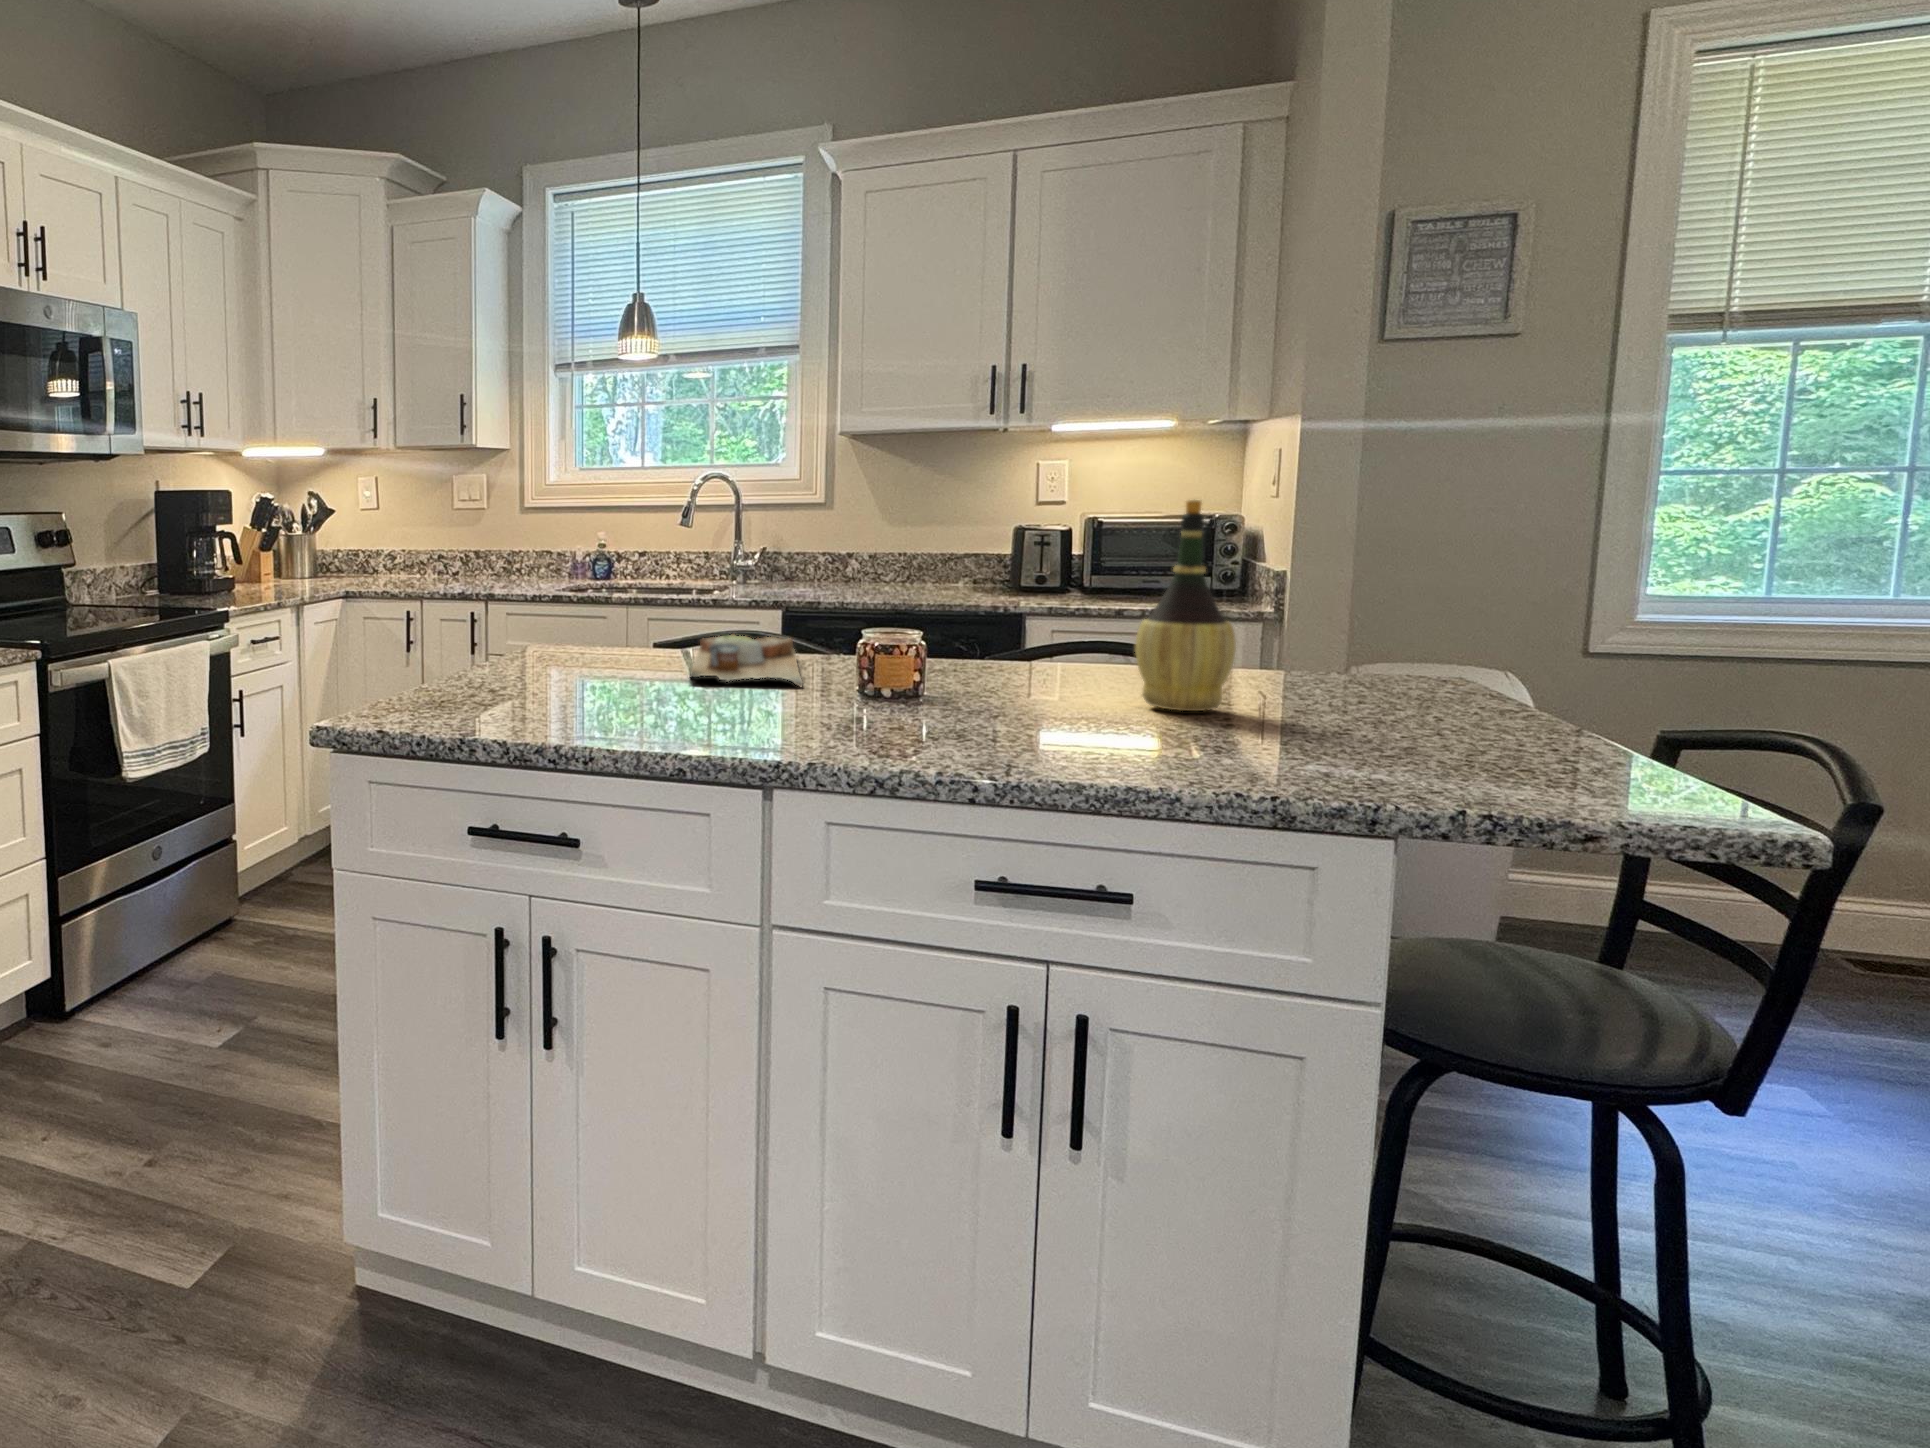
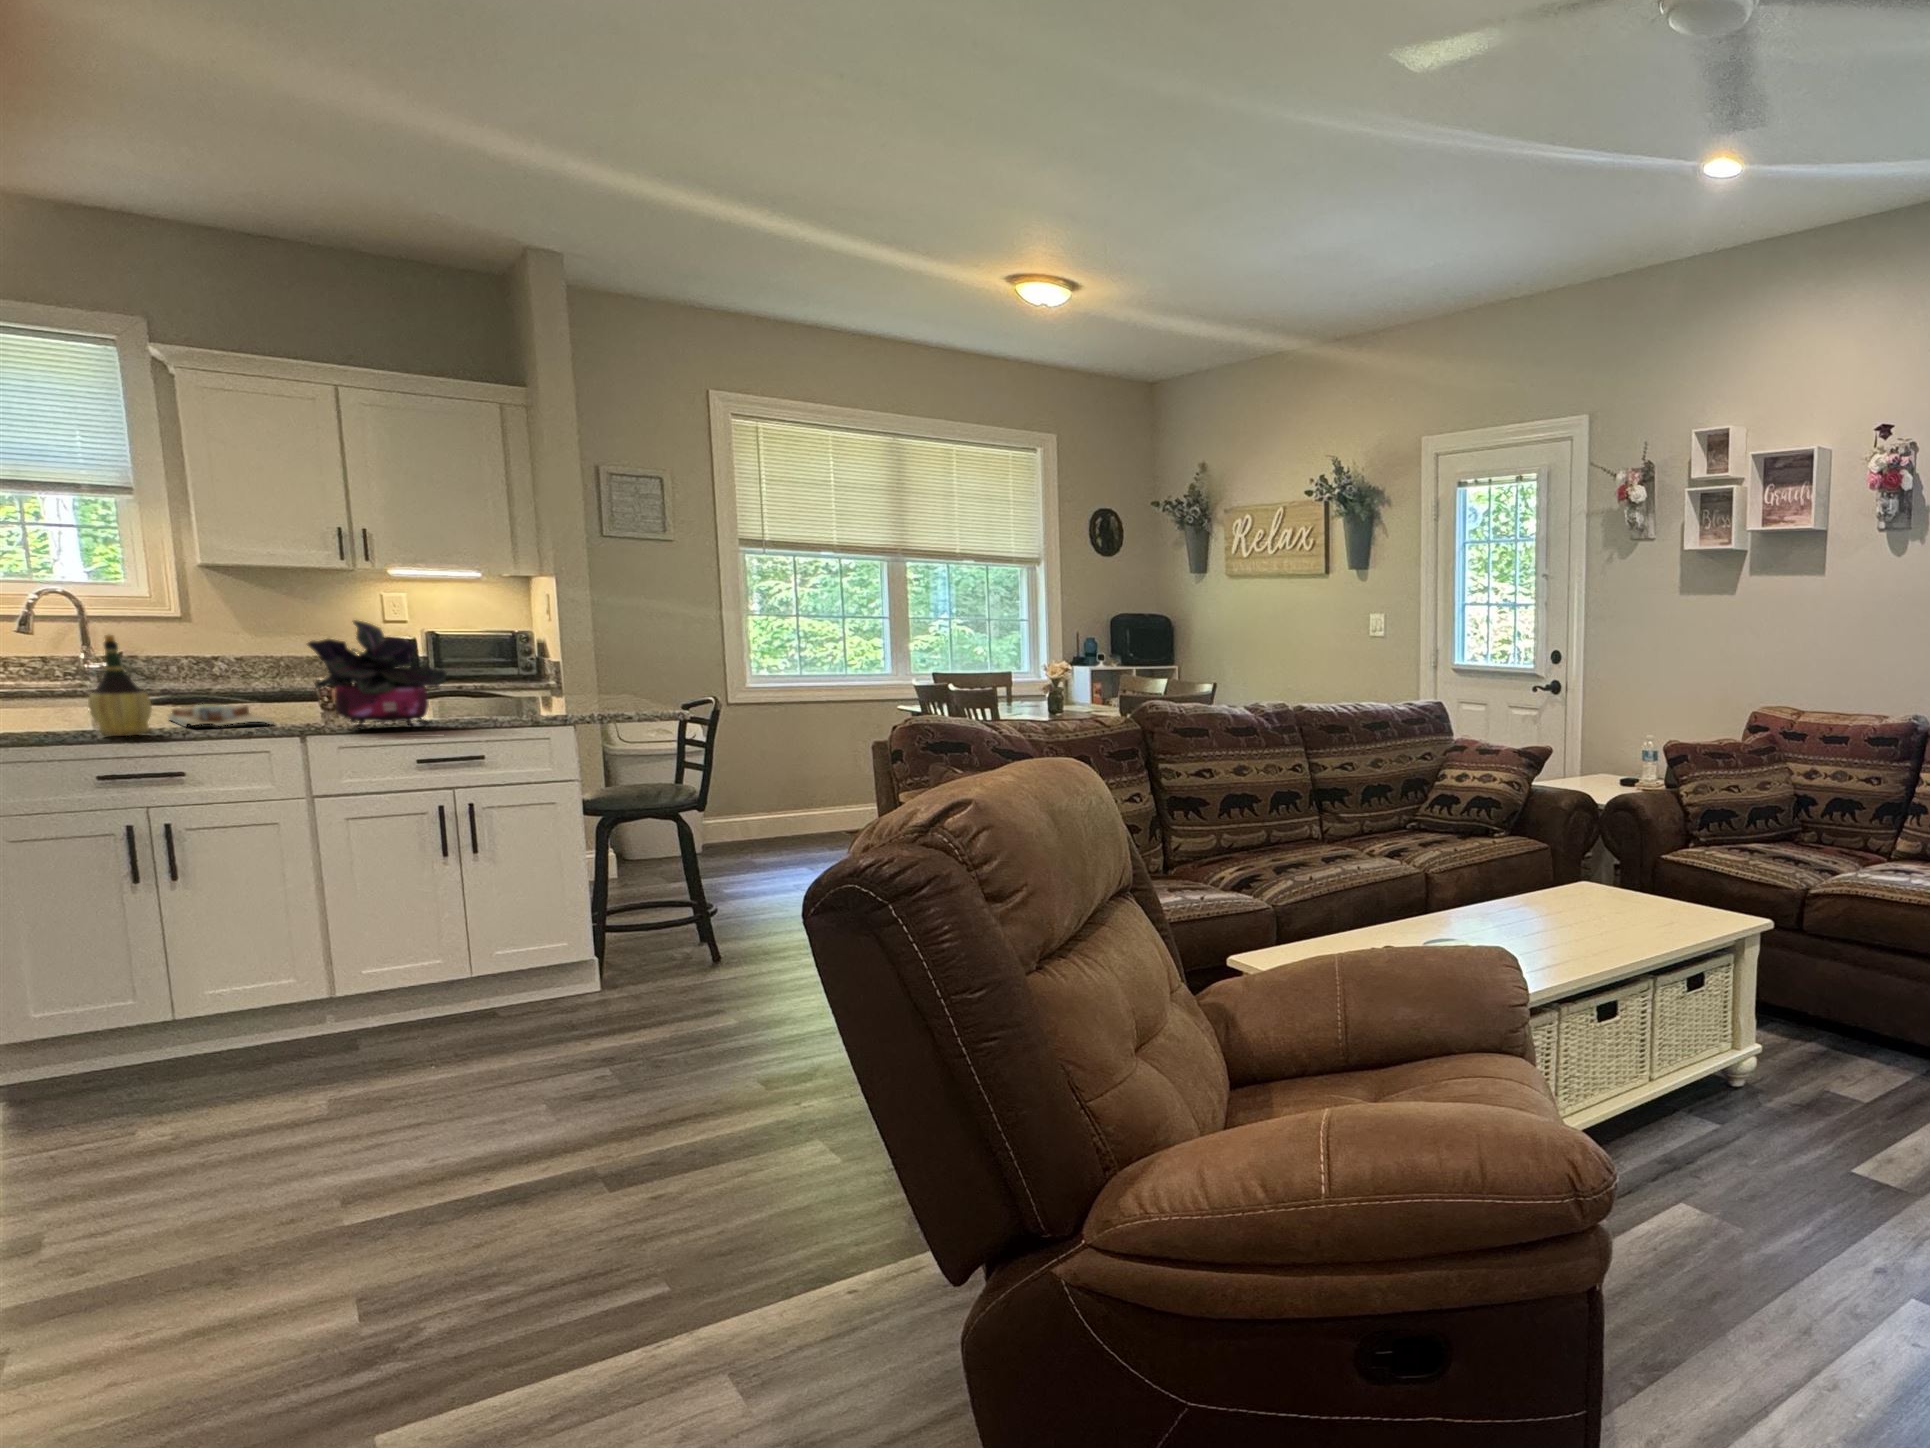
potted plant: none [848,467,1109,727] -> present [307,620,447,729]
wine bottle: present [1135,500,1236,711] -> present [88,634,152,736]

